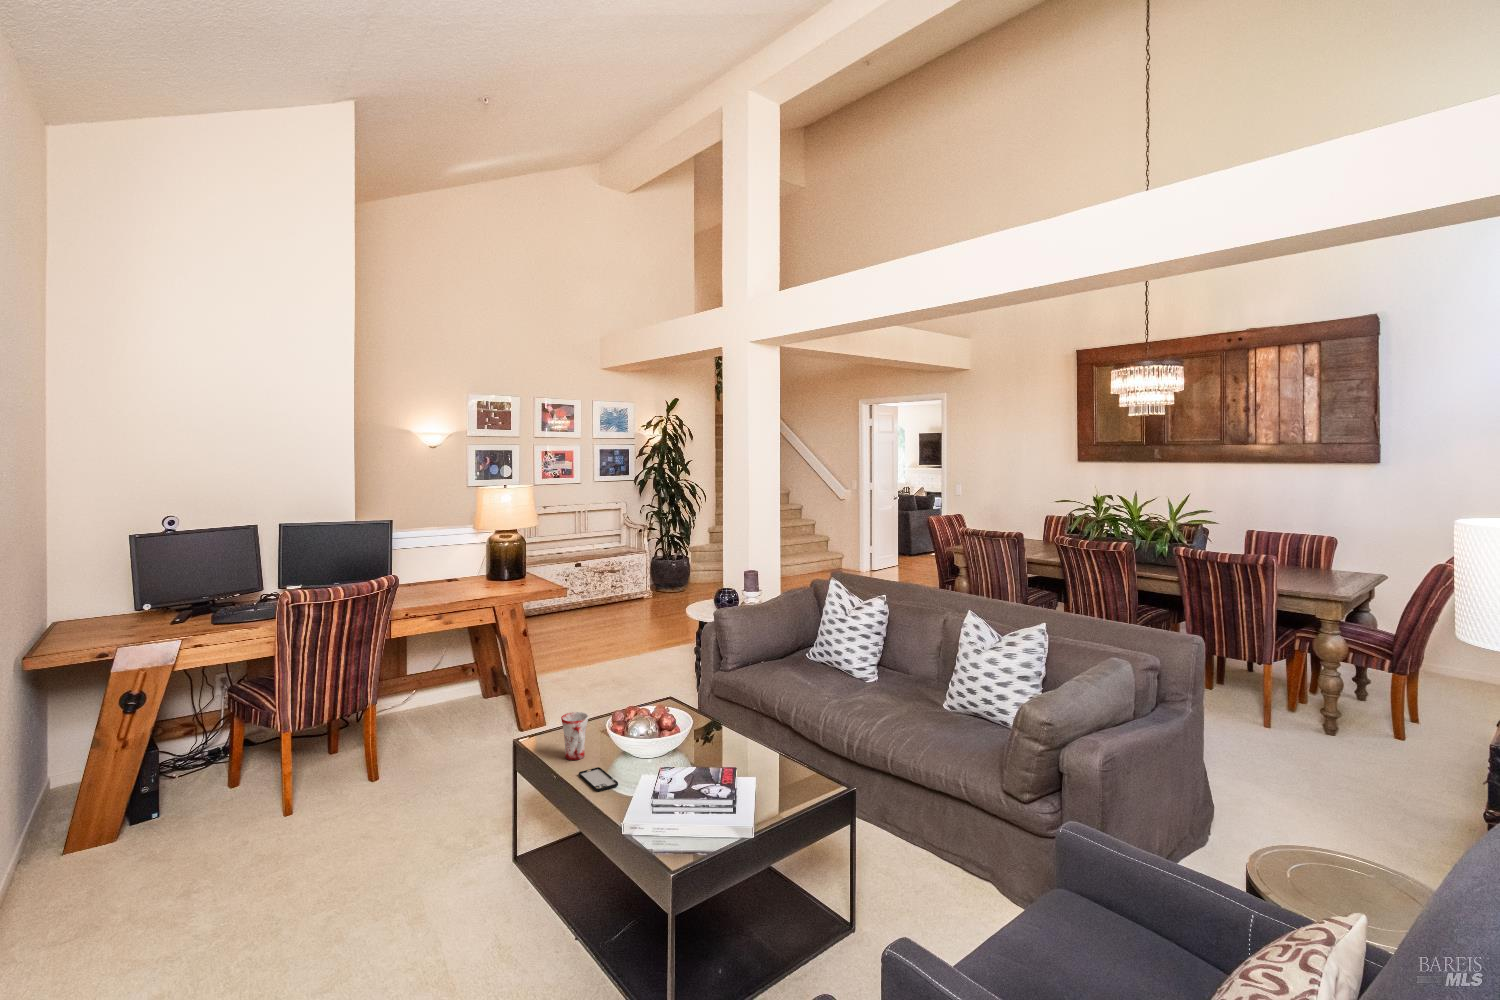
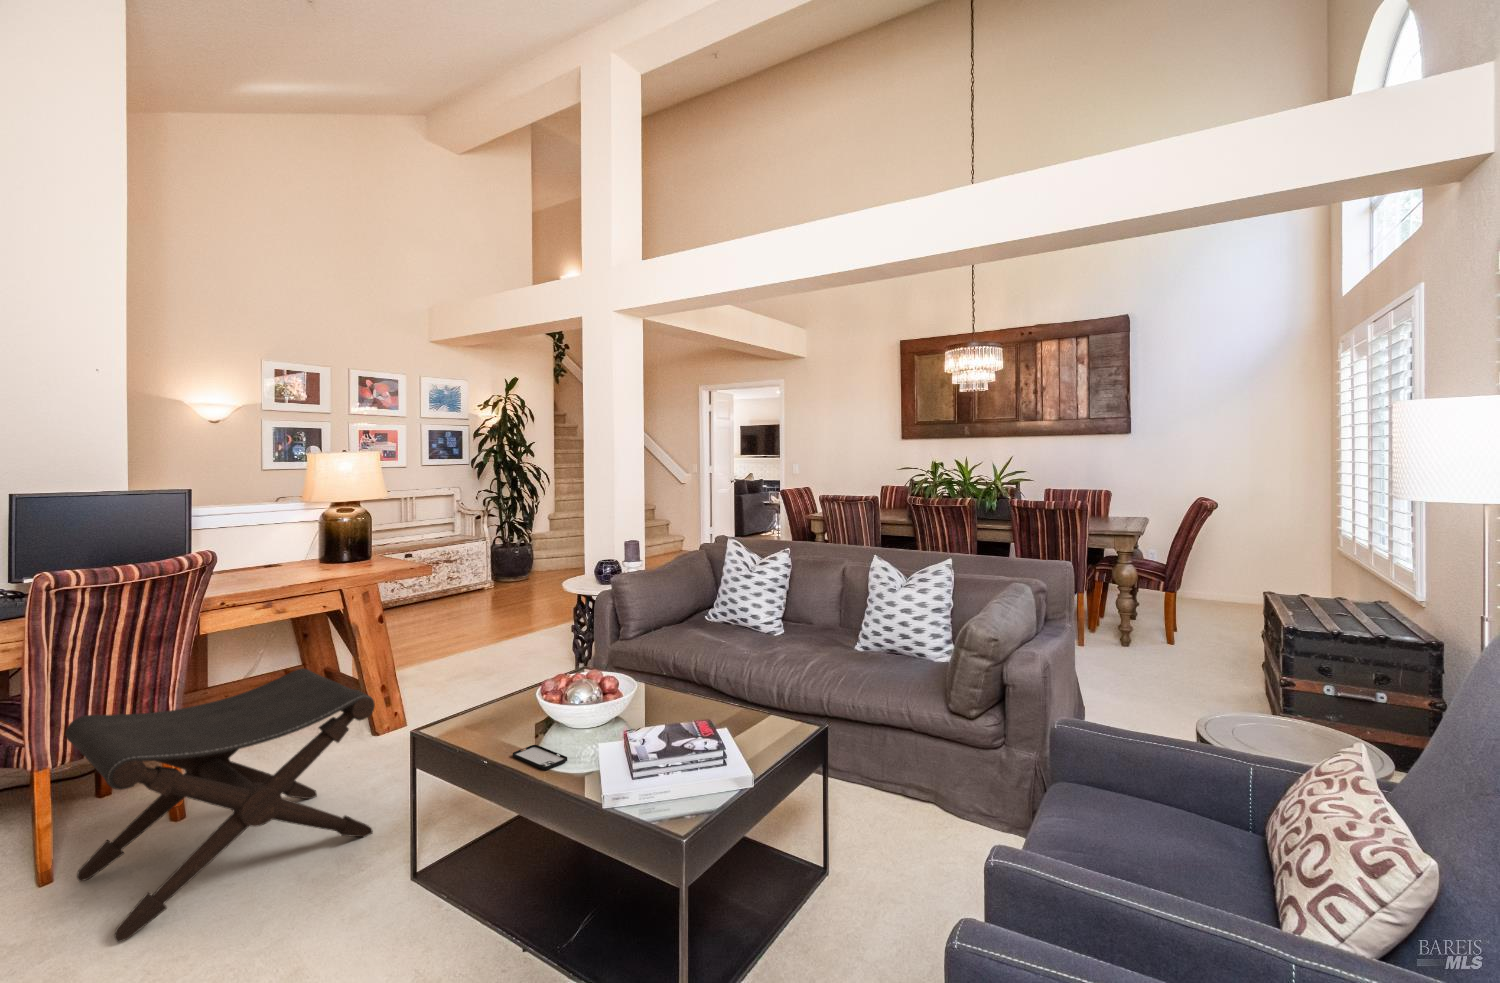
footstool: none [295,674,498,870] -> present [65,668,375,942]
mug: present [561,712,589,760] -> none [479,685,513,742]

